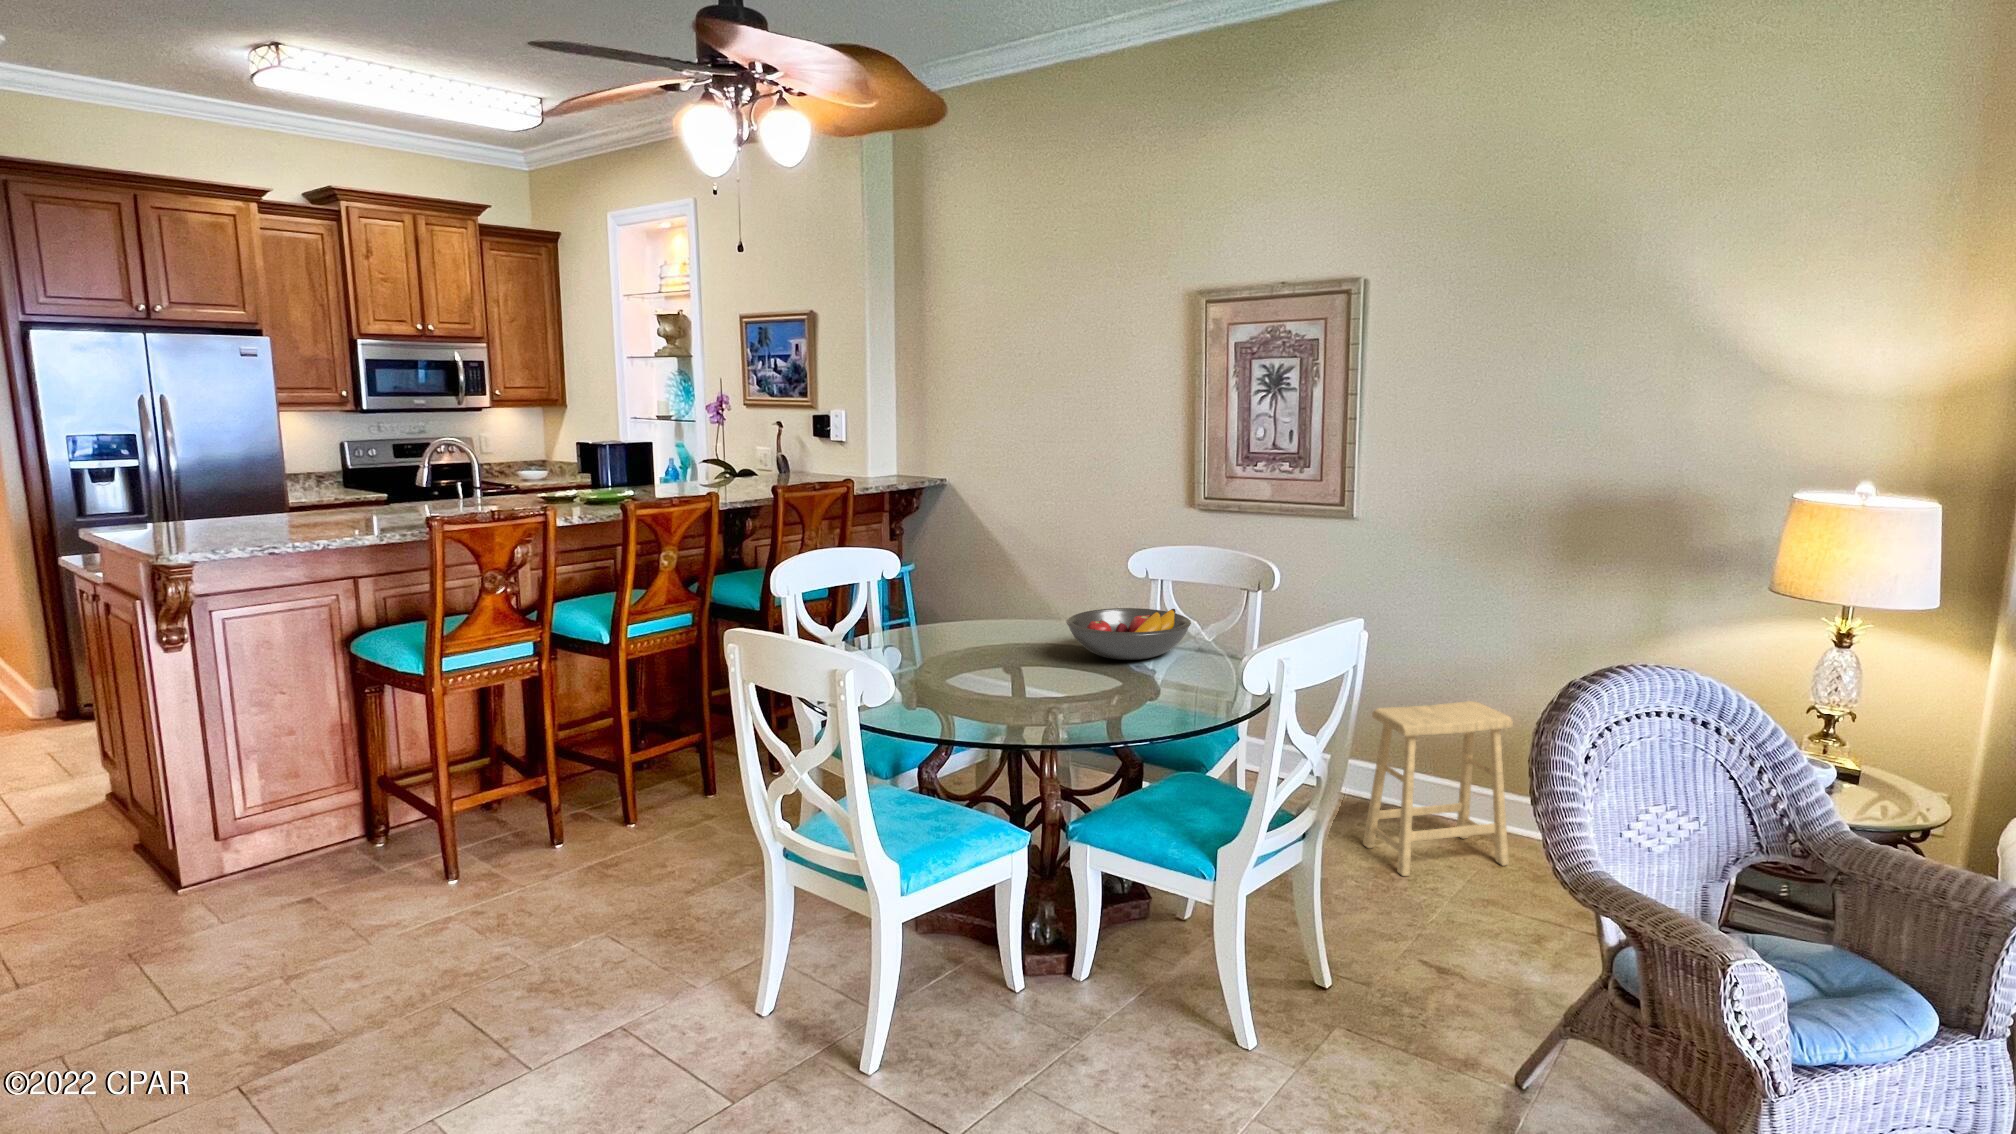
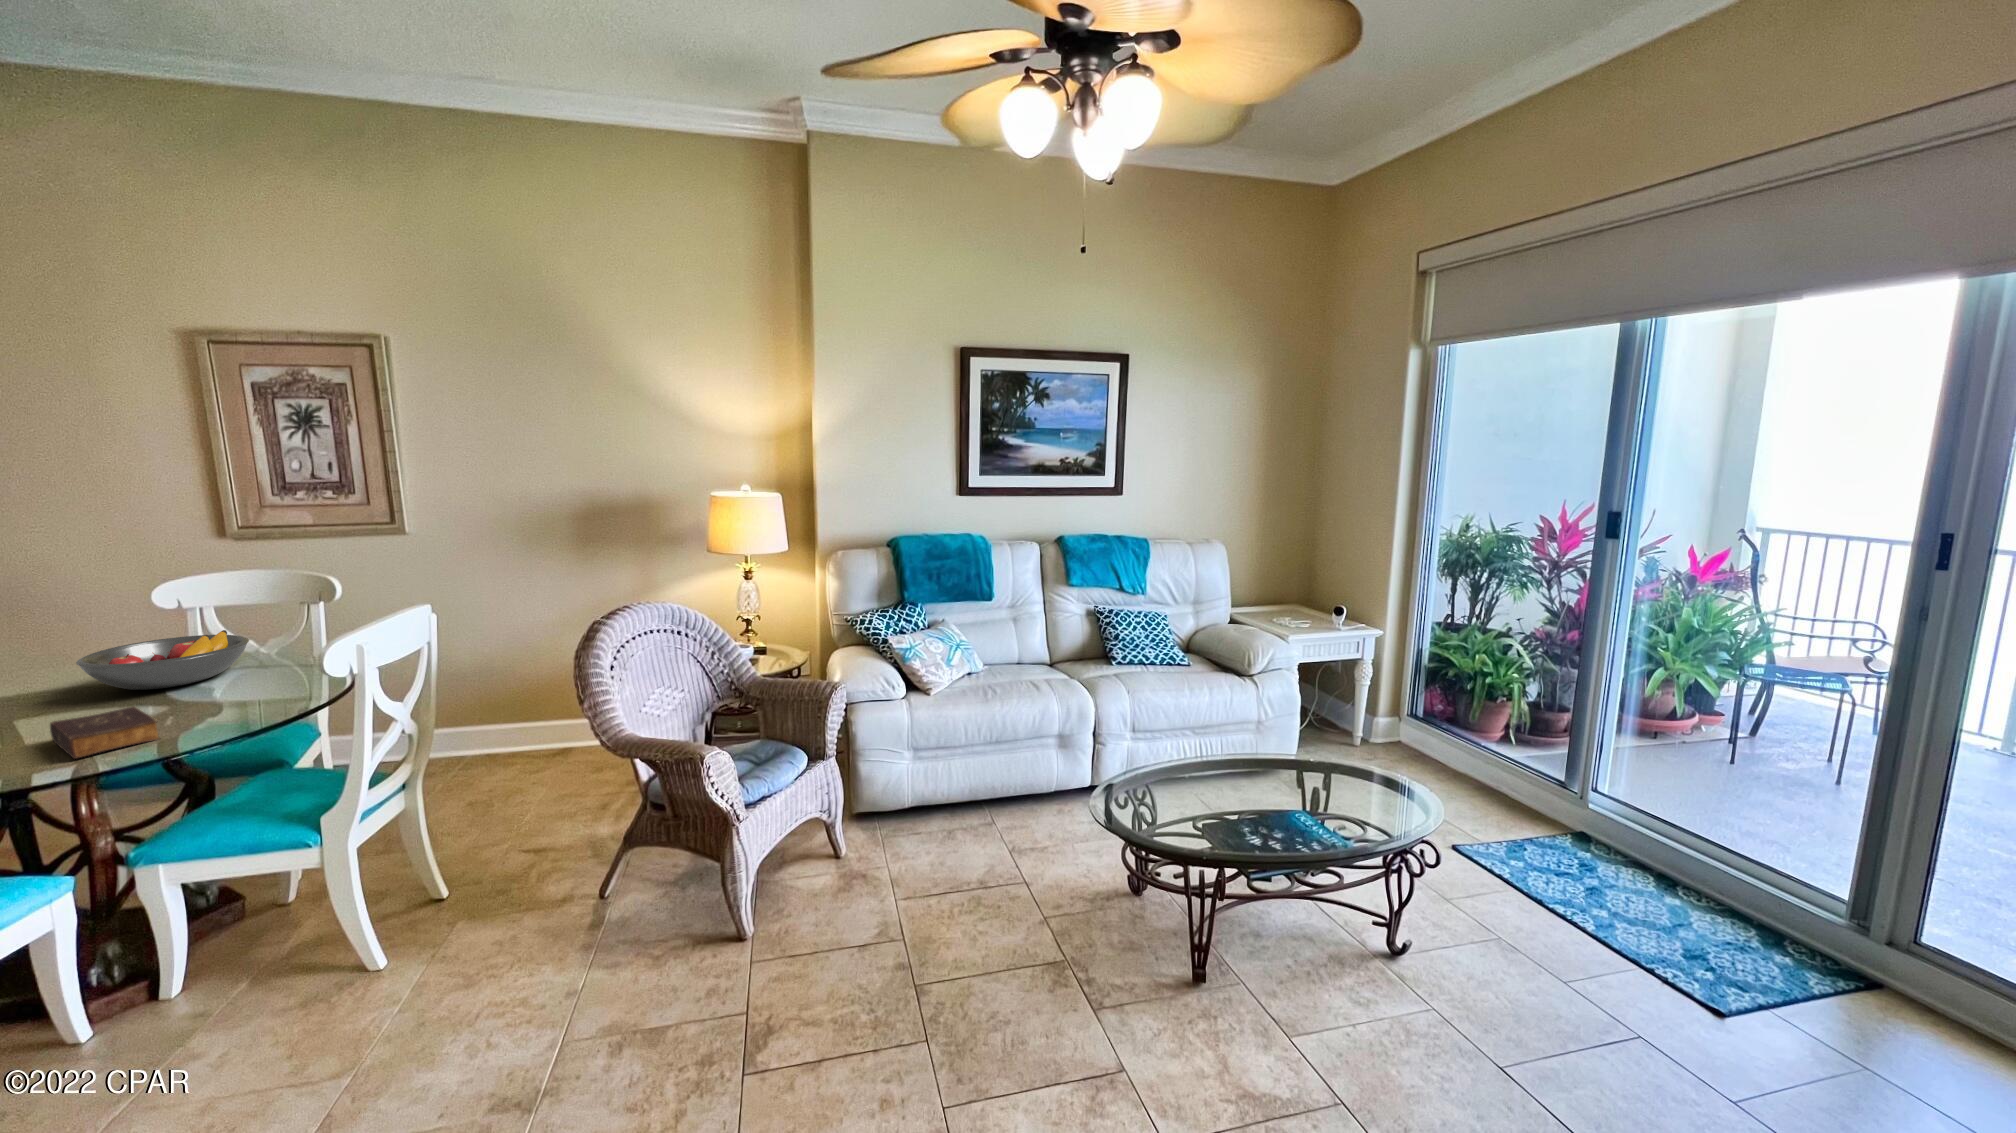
book: none [1036,676,1104,720] -> present [50,706,160,759]
footstool: present [1363,701,1513,876] -> none [450,660,577,804]

